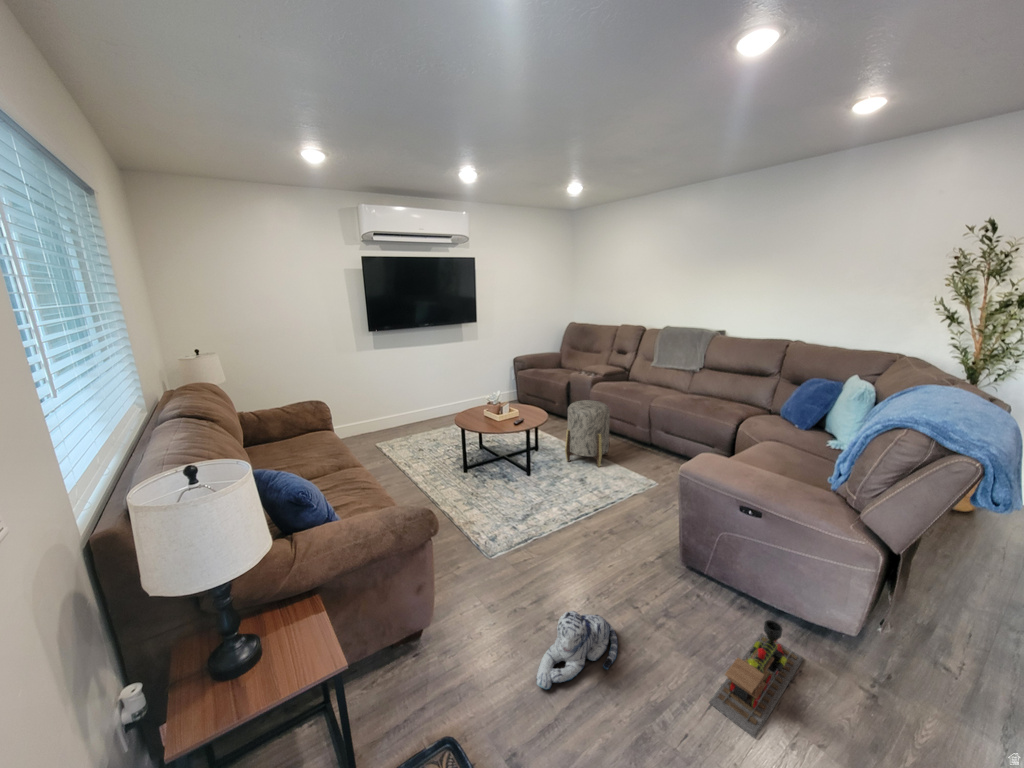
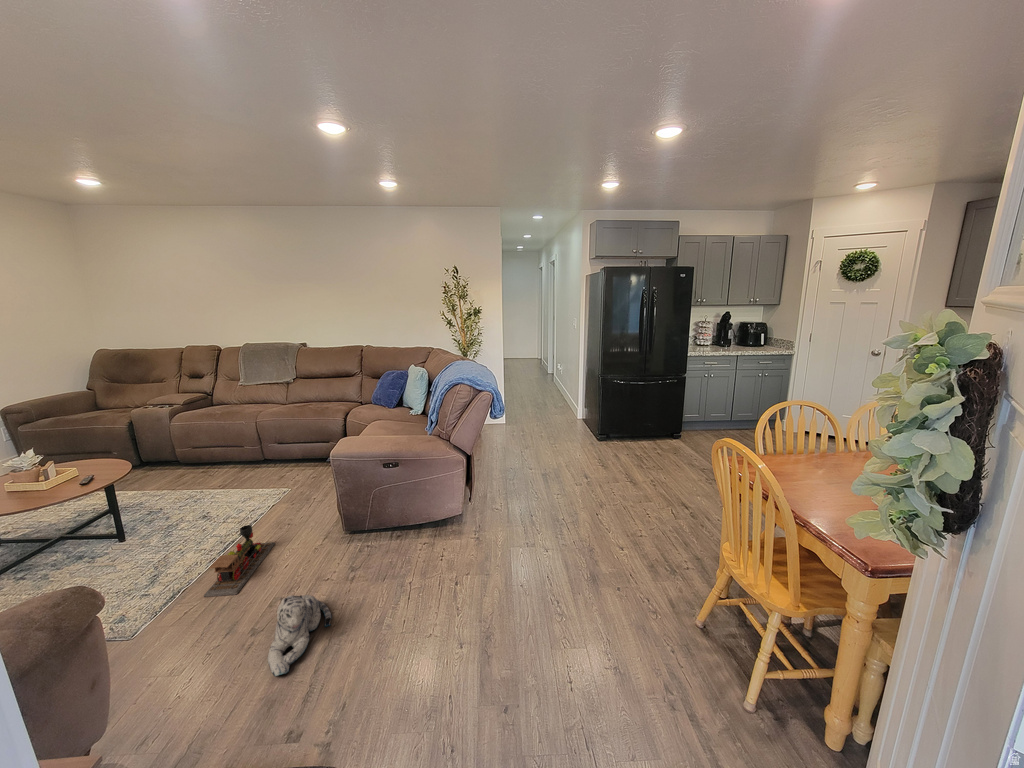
ottoman: present [565,400,610,467] -> none [158,430,224,509]
toy train: present [709,620,803,738] -> present [204,525,275,597]

